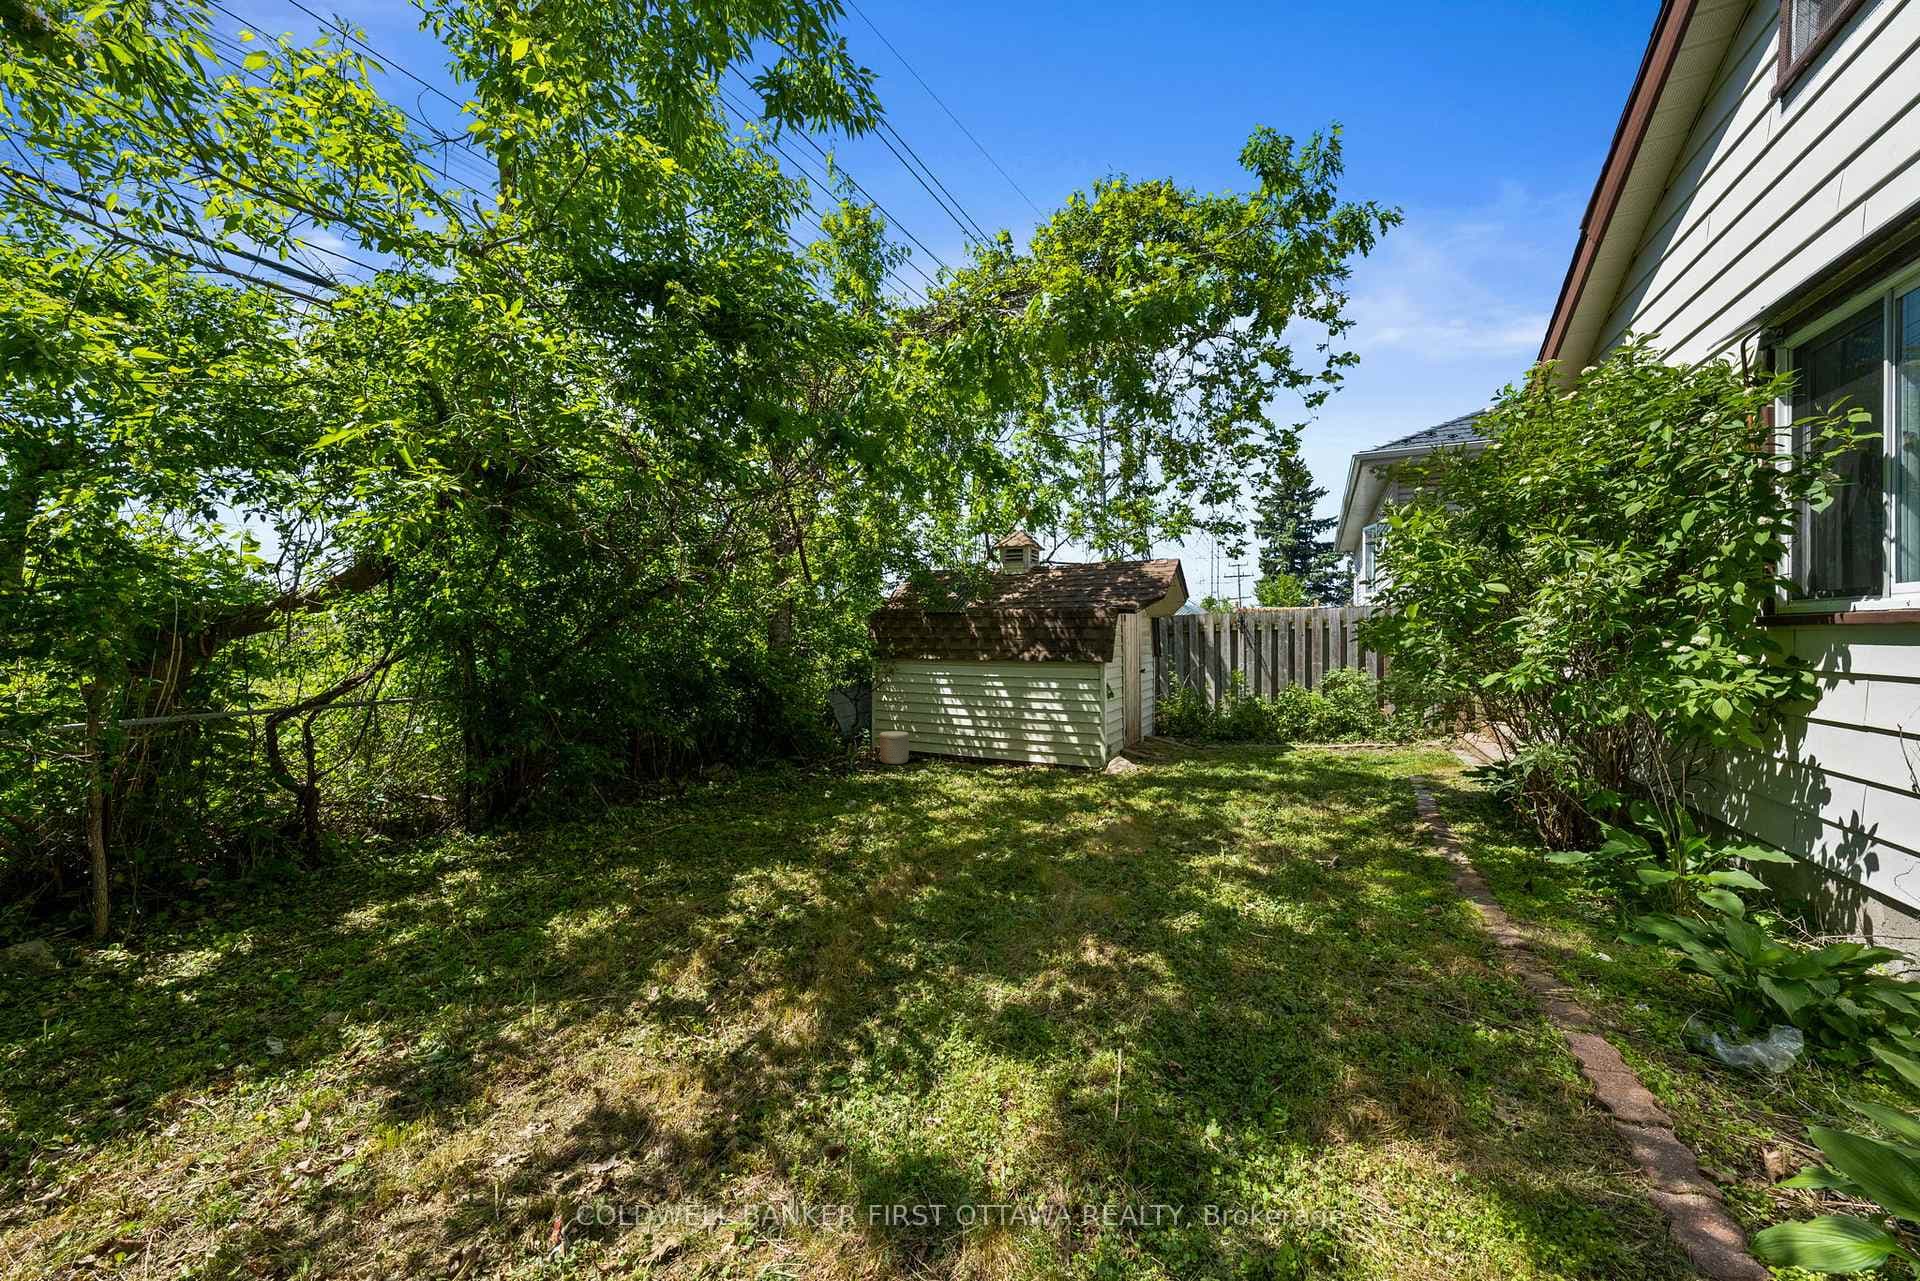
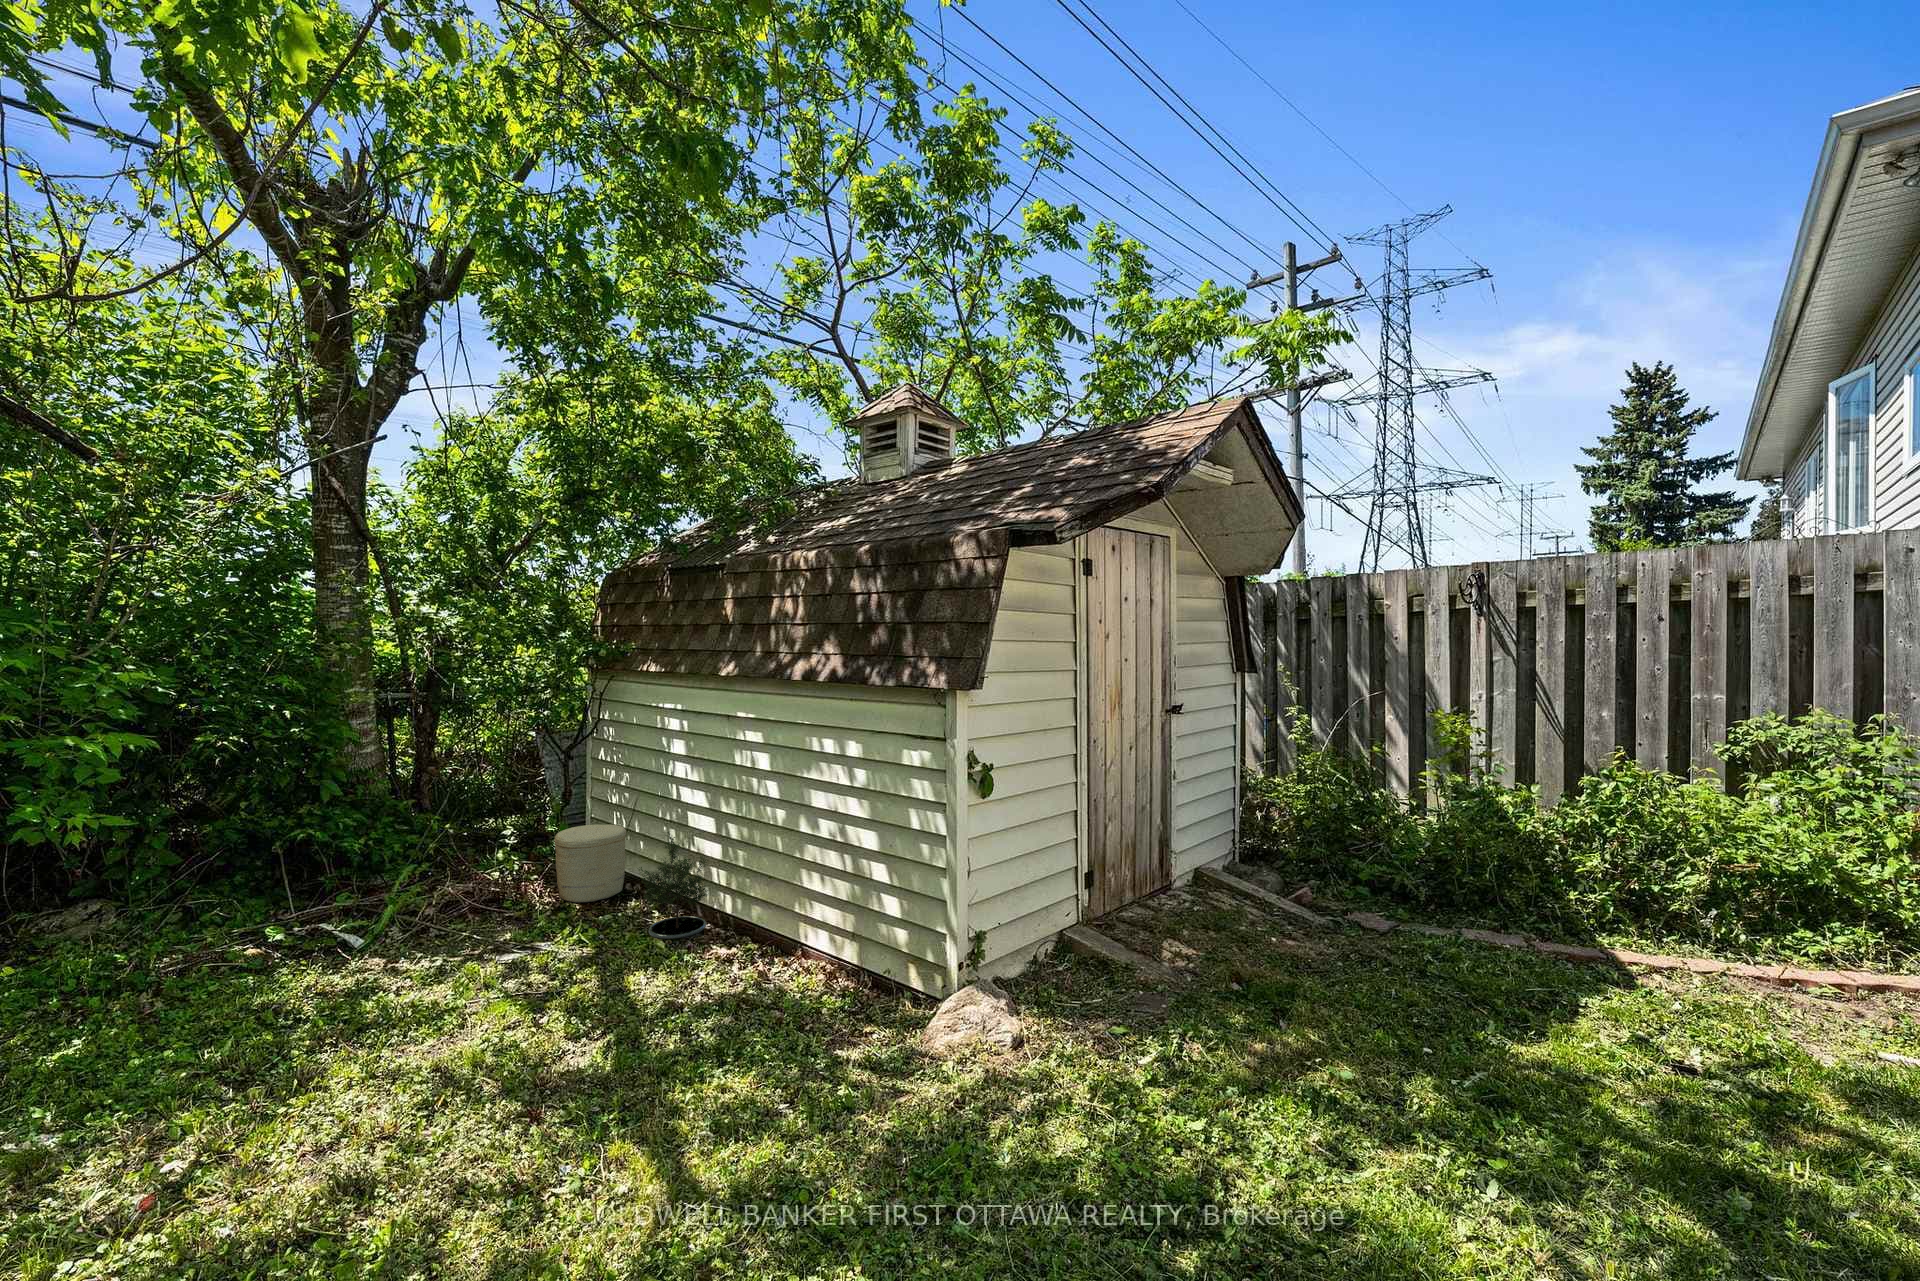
potted tree: none [948,725,974,769] -> present [639,832,708,939]

